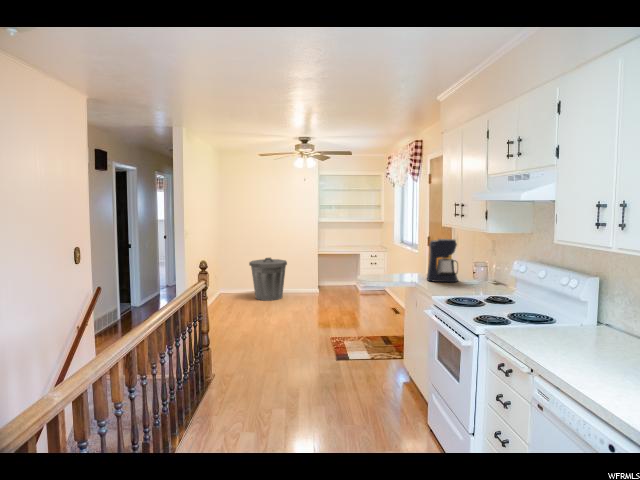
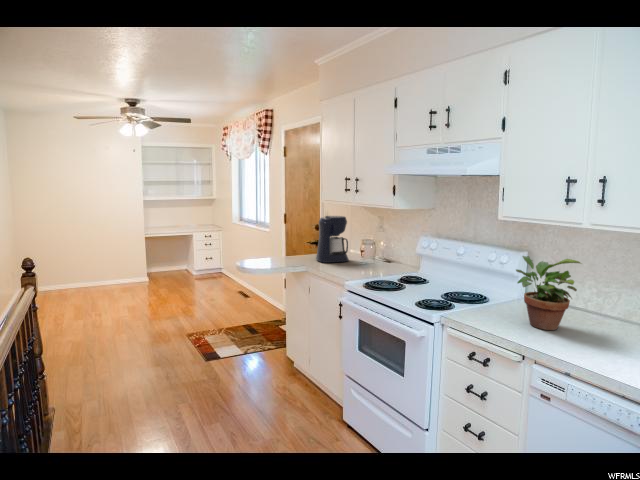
trash can: present [249,258,287,301] -> none [44,244,102,300]
potted plant: none [544,279,606,353] -> present [516,256,580,330]

